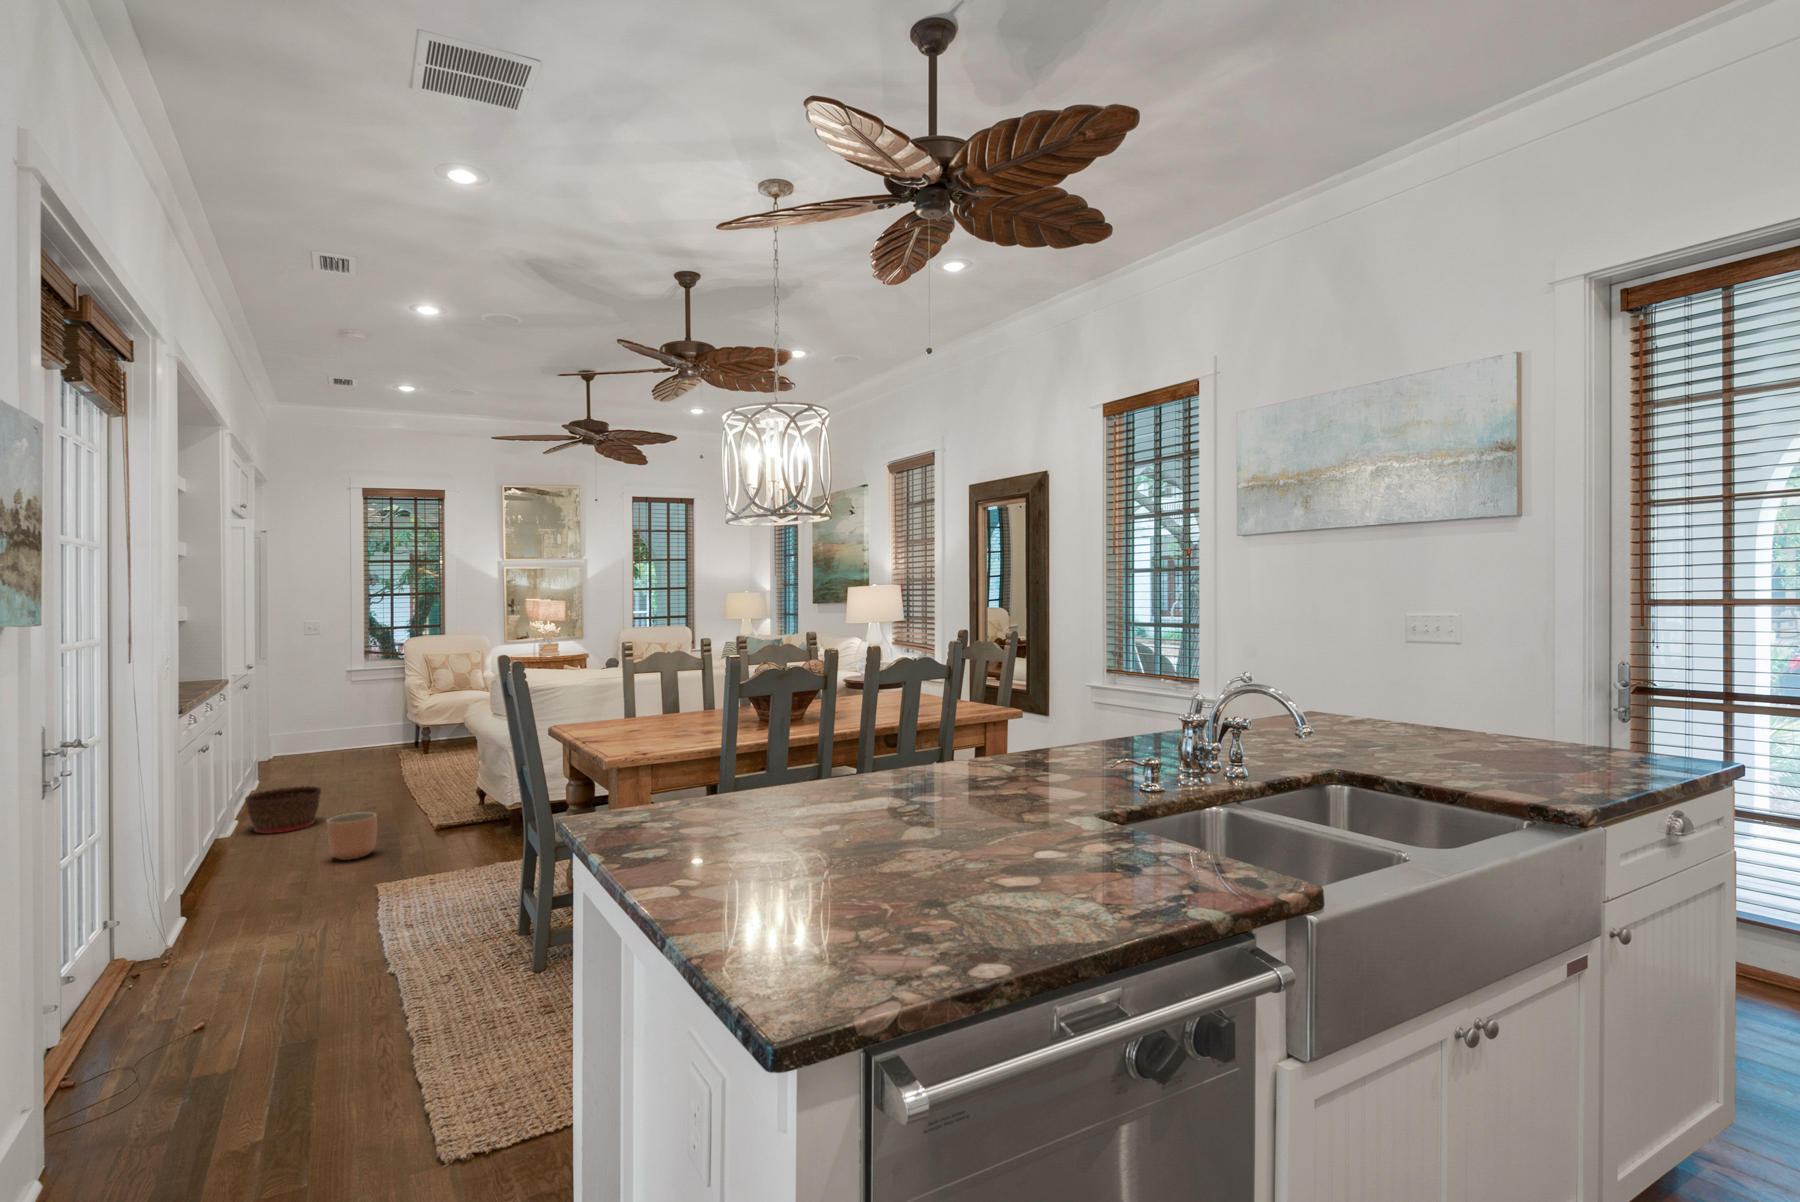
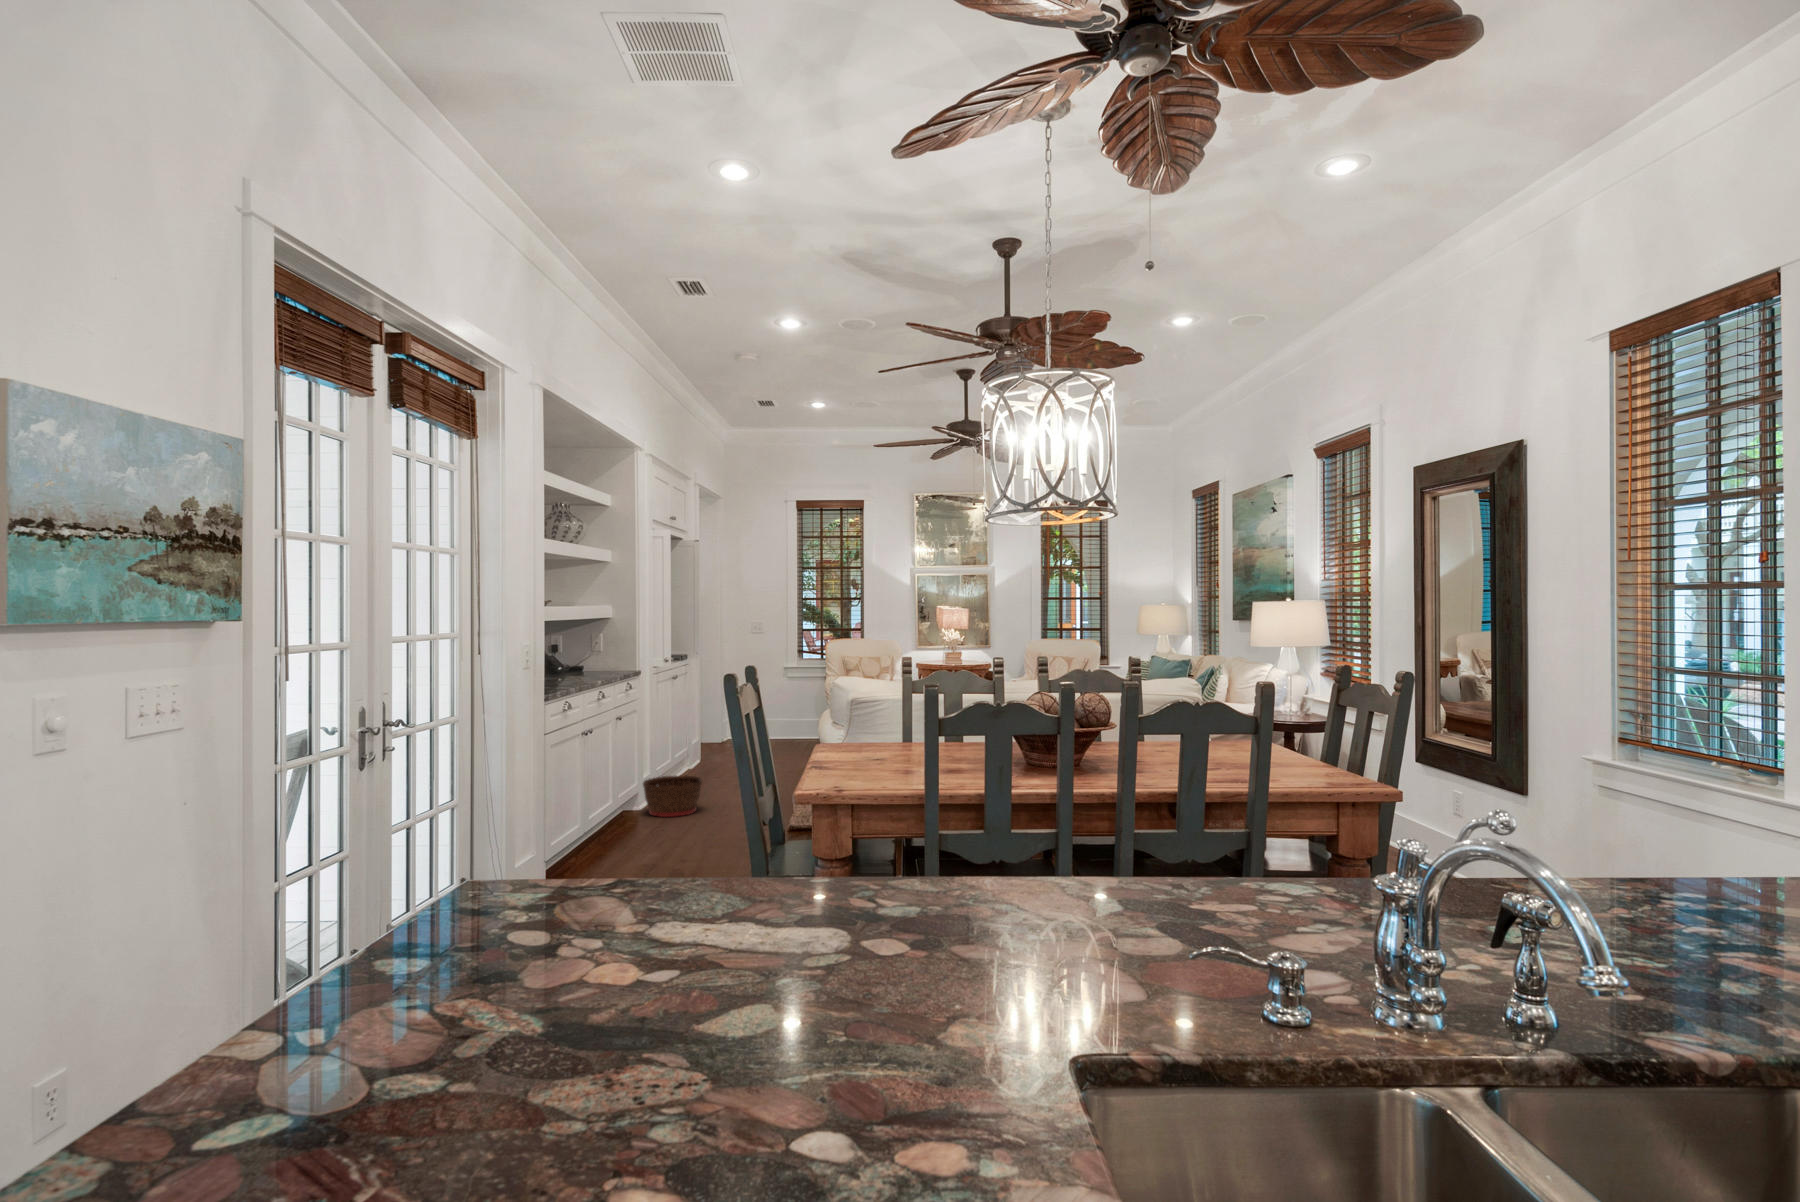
planter: present [327,812,377,860] -> none [672,809,714,854]

